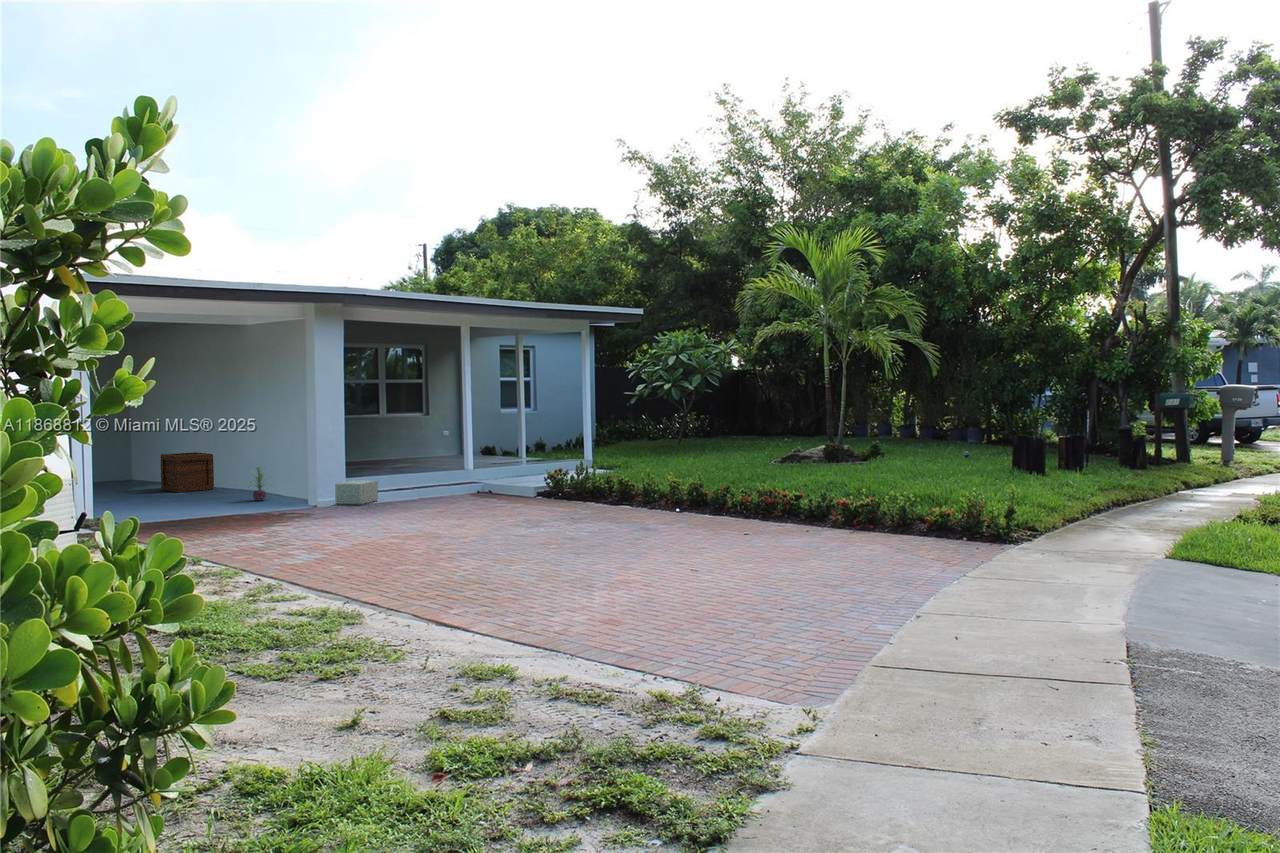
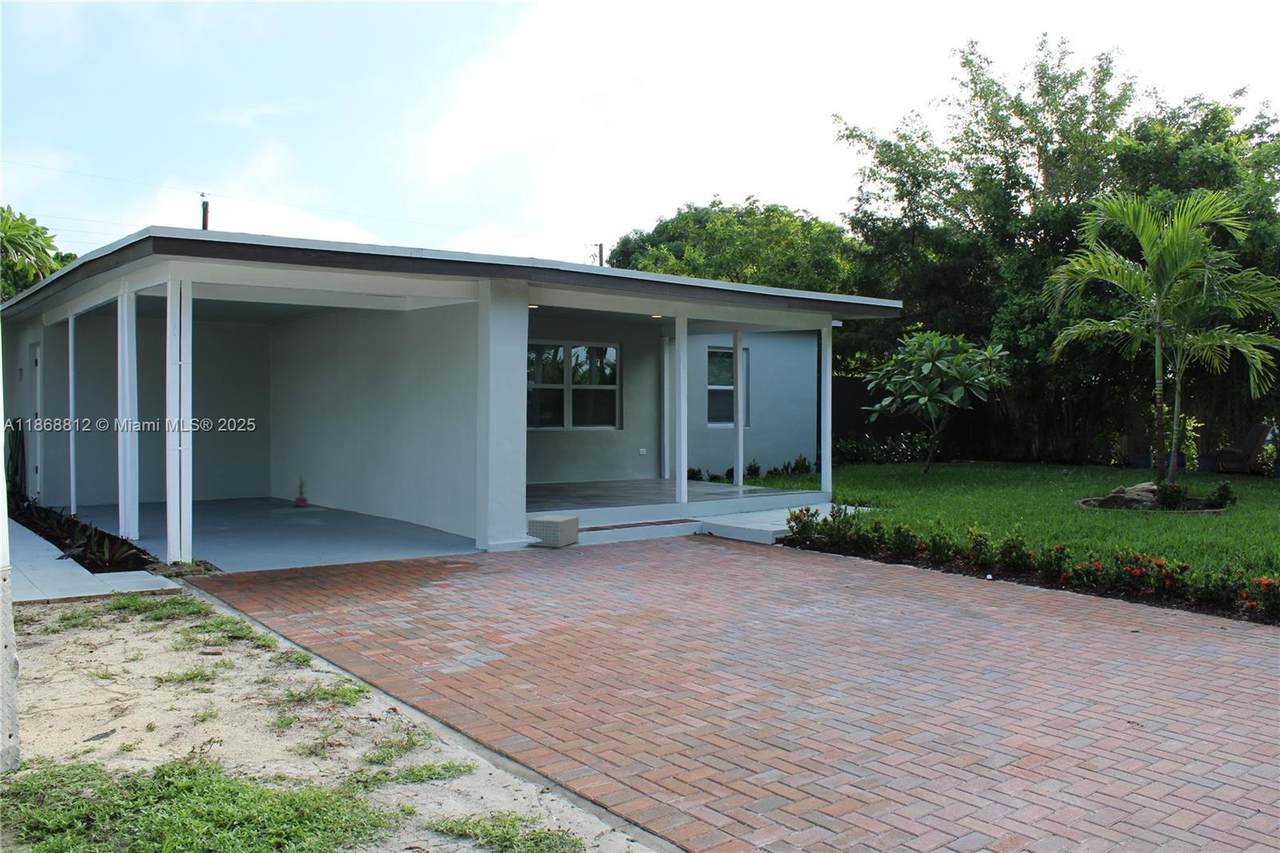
lounge chair: none [891,400,934,439] -> present [1212,424,1272,473]
wooden crate: present [160,452,214,493] -> none [327,472,385,520]
decorative plant: present [253,467,266,501] -> present [295,474,307,507]

